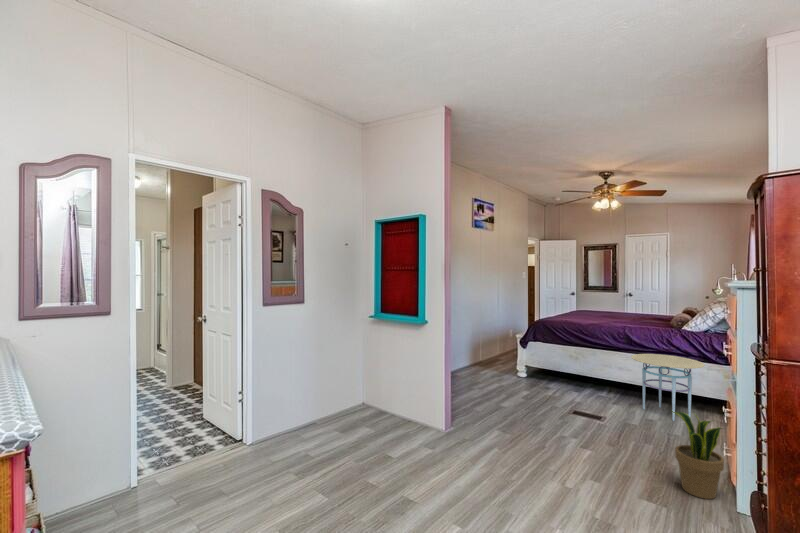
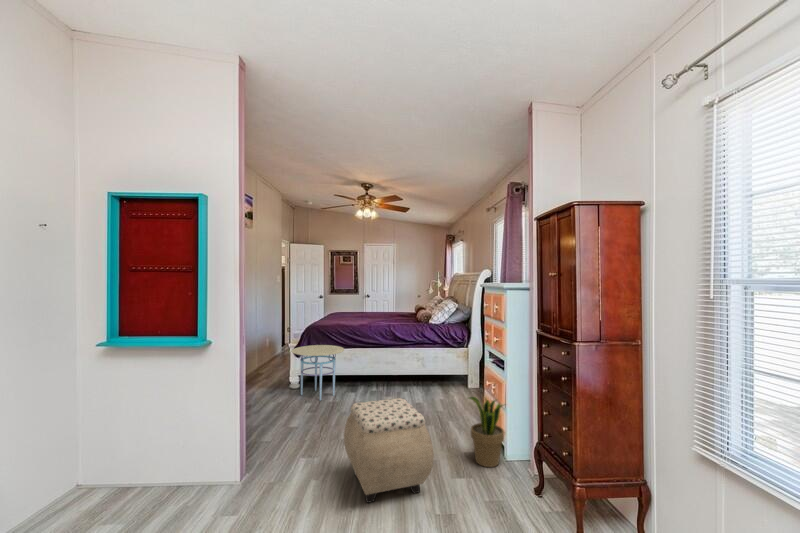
side table: present [631,354,705,421] -> present [291,345,344,400]
ottoman: none [524,389,604,487] -> present [344,398,434,503]

